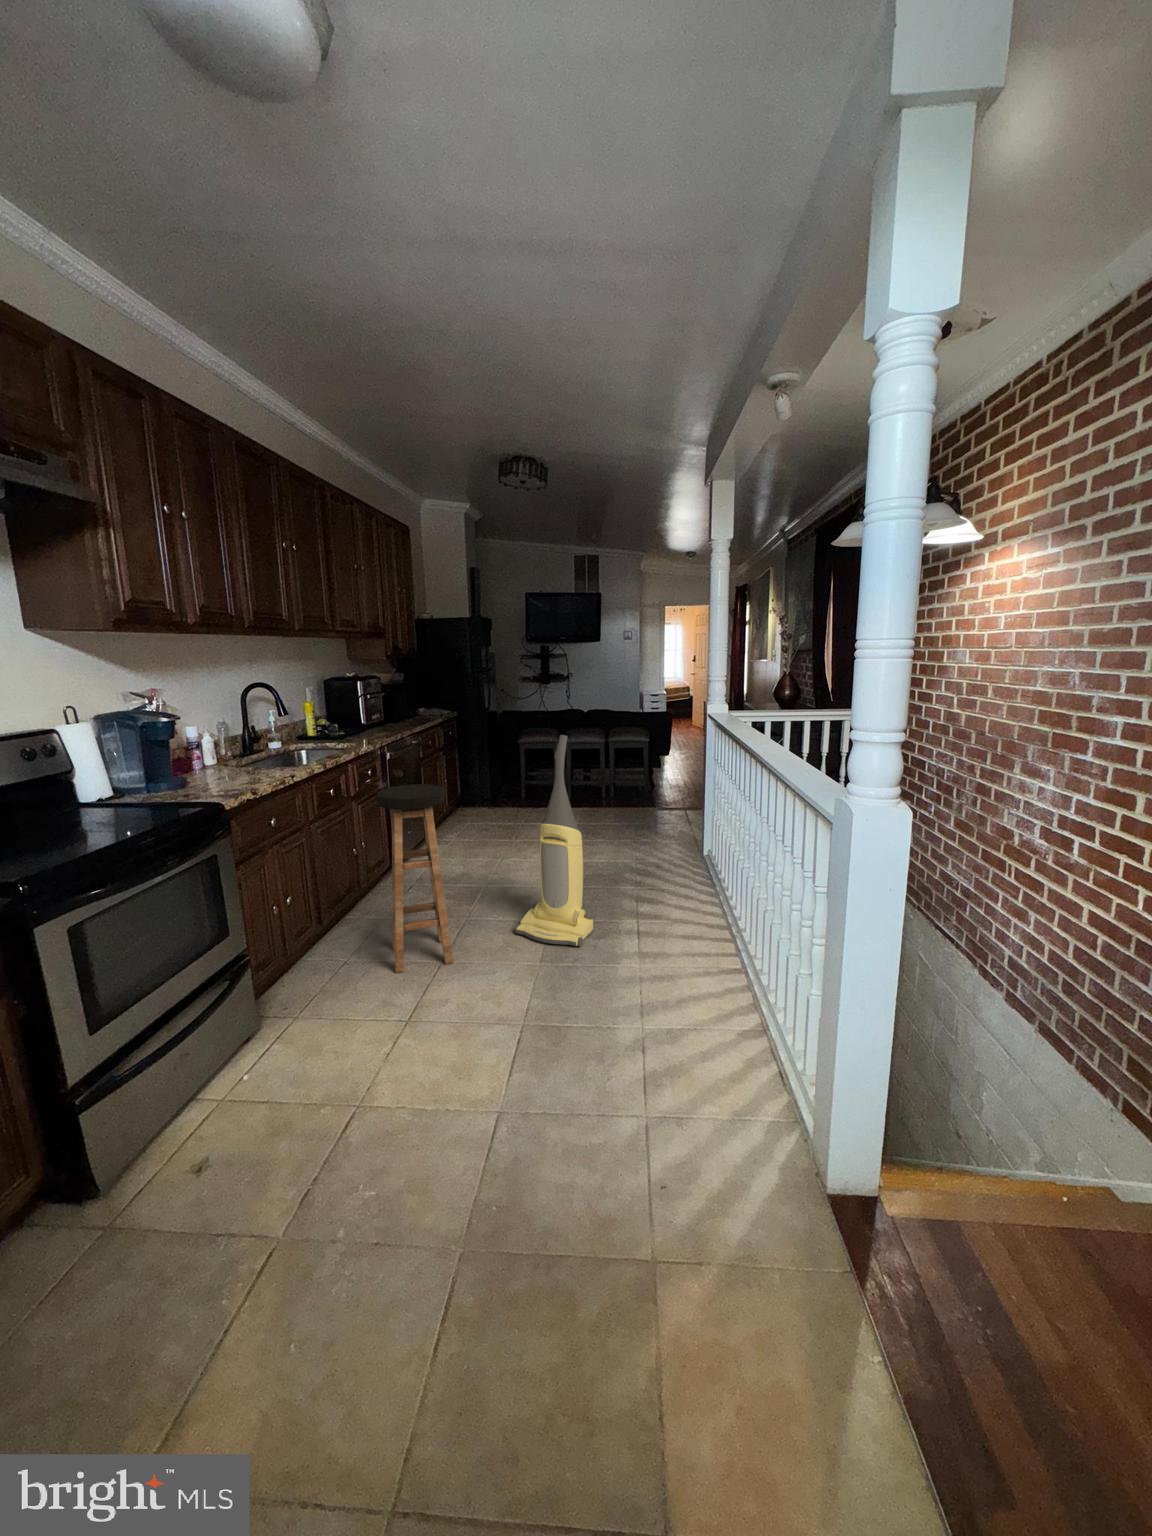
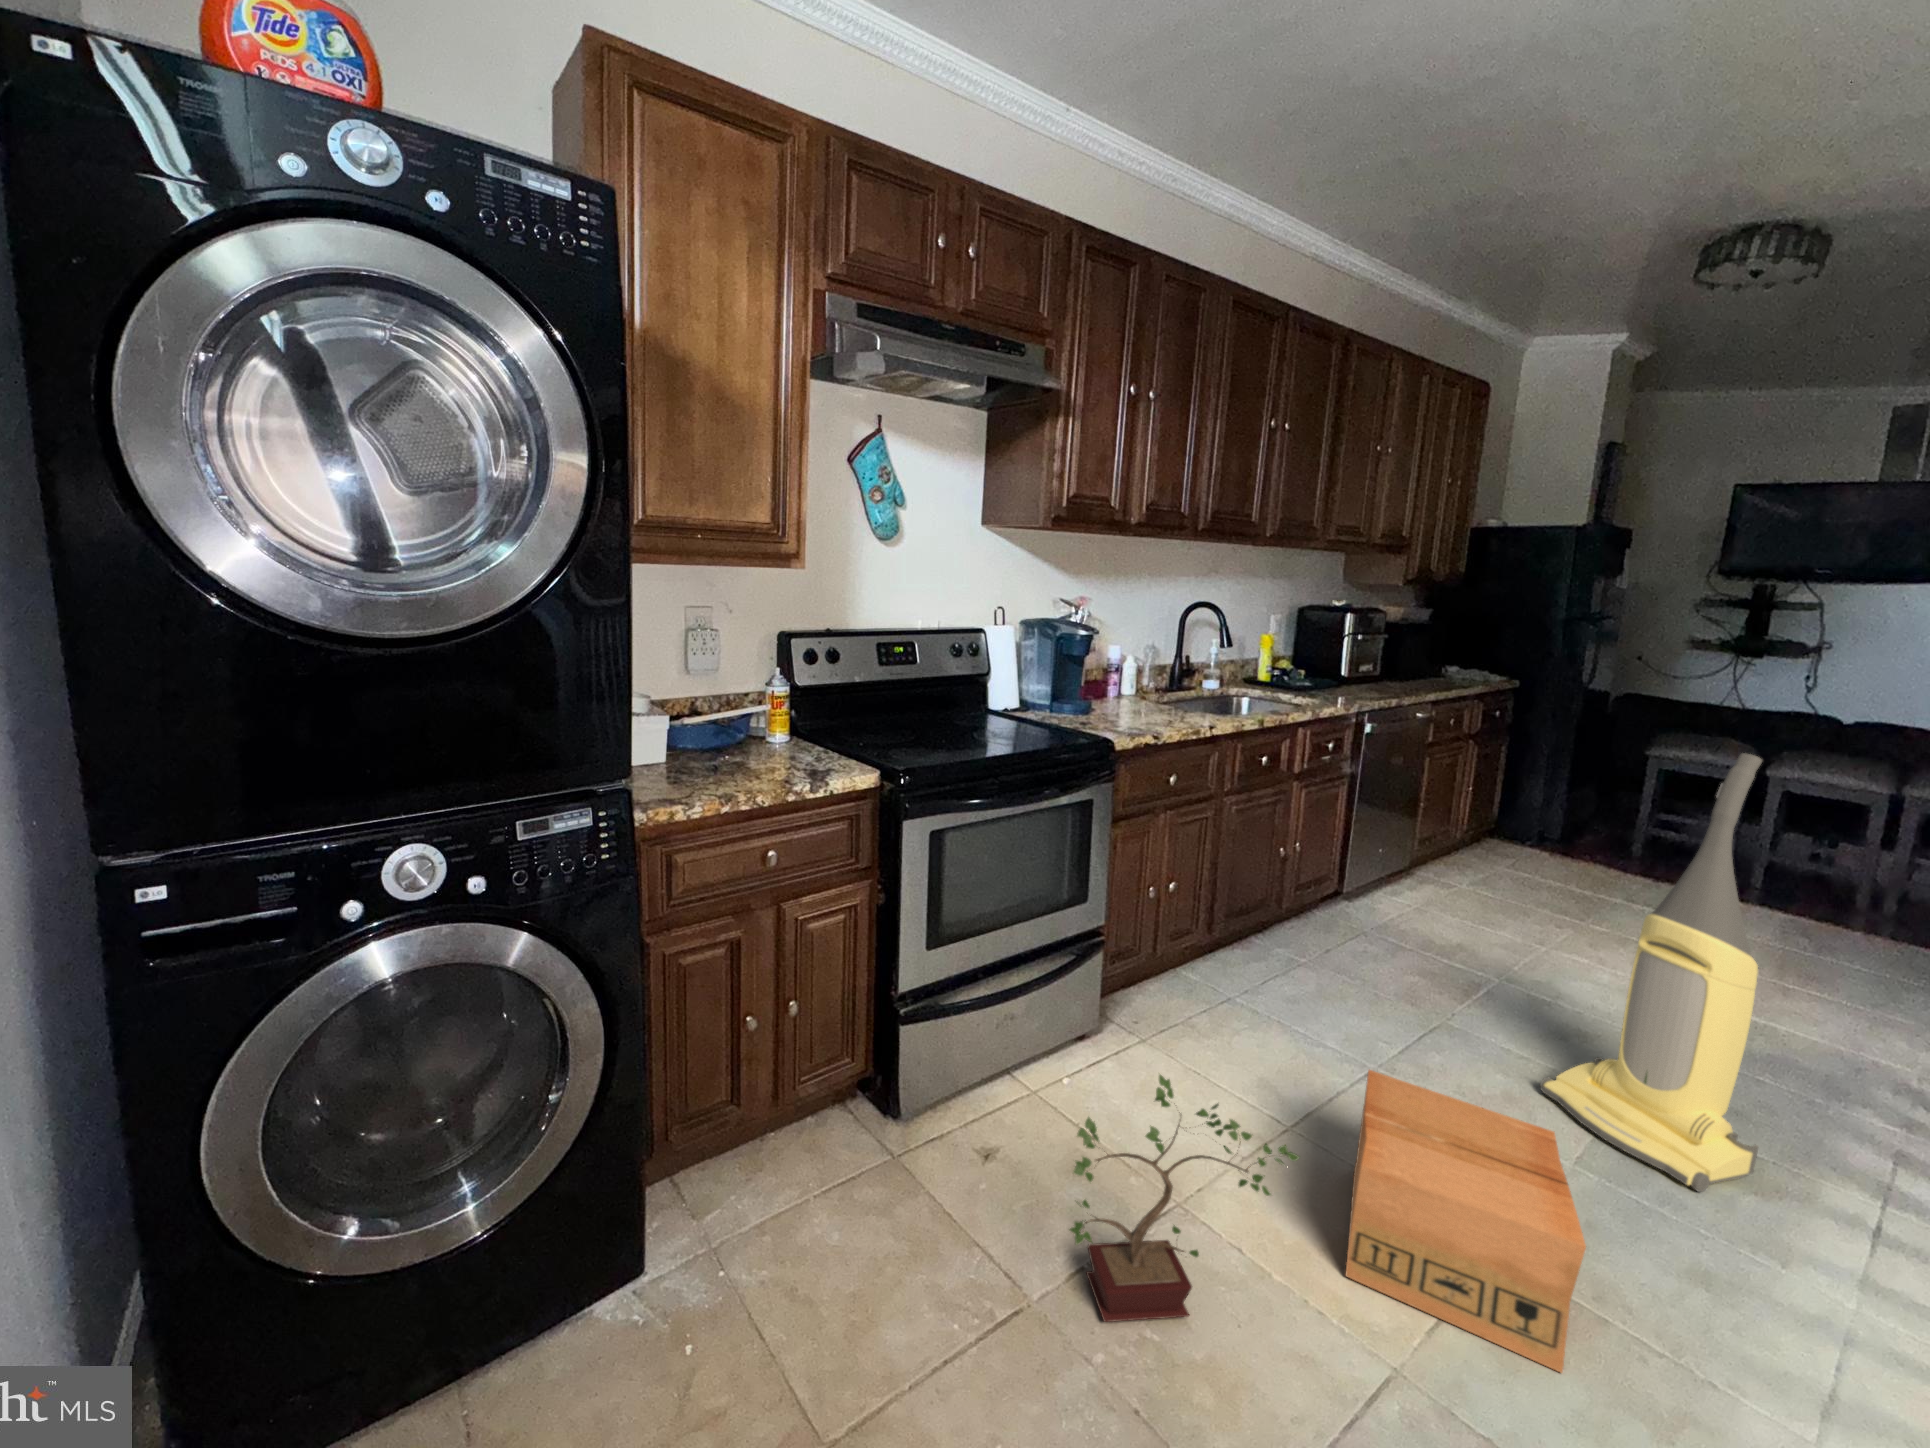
bar stool: present [376,784,453,973] -> none [1295,773,1442,1081]
cardboard box: none [443,947,556,1079] -> present [1346,1070,1586,1373]
potted plant: none [287,1020,429,1206] -> present [1070,1075,1299,1322]

